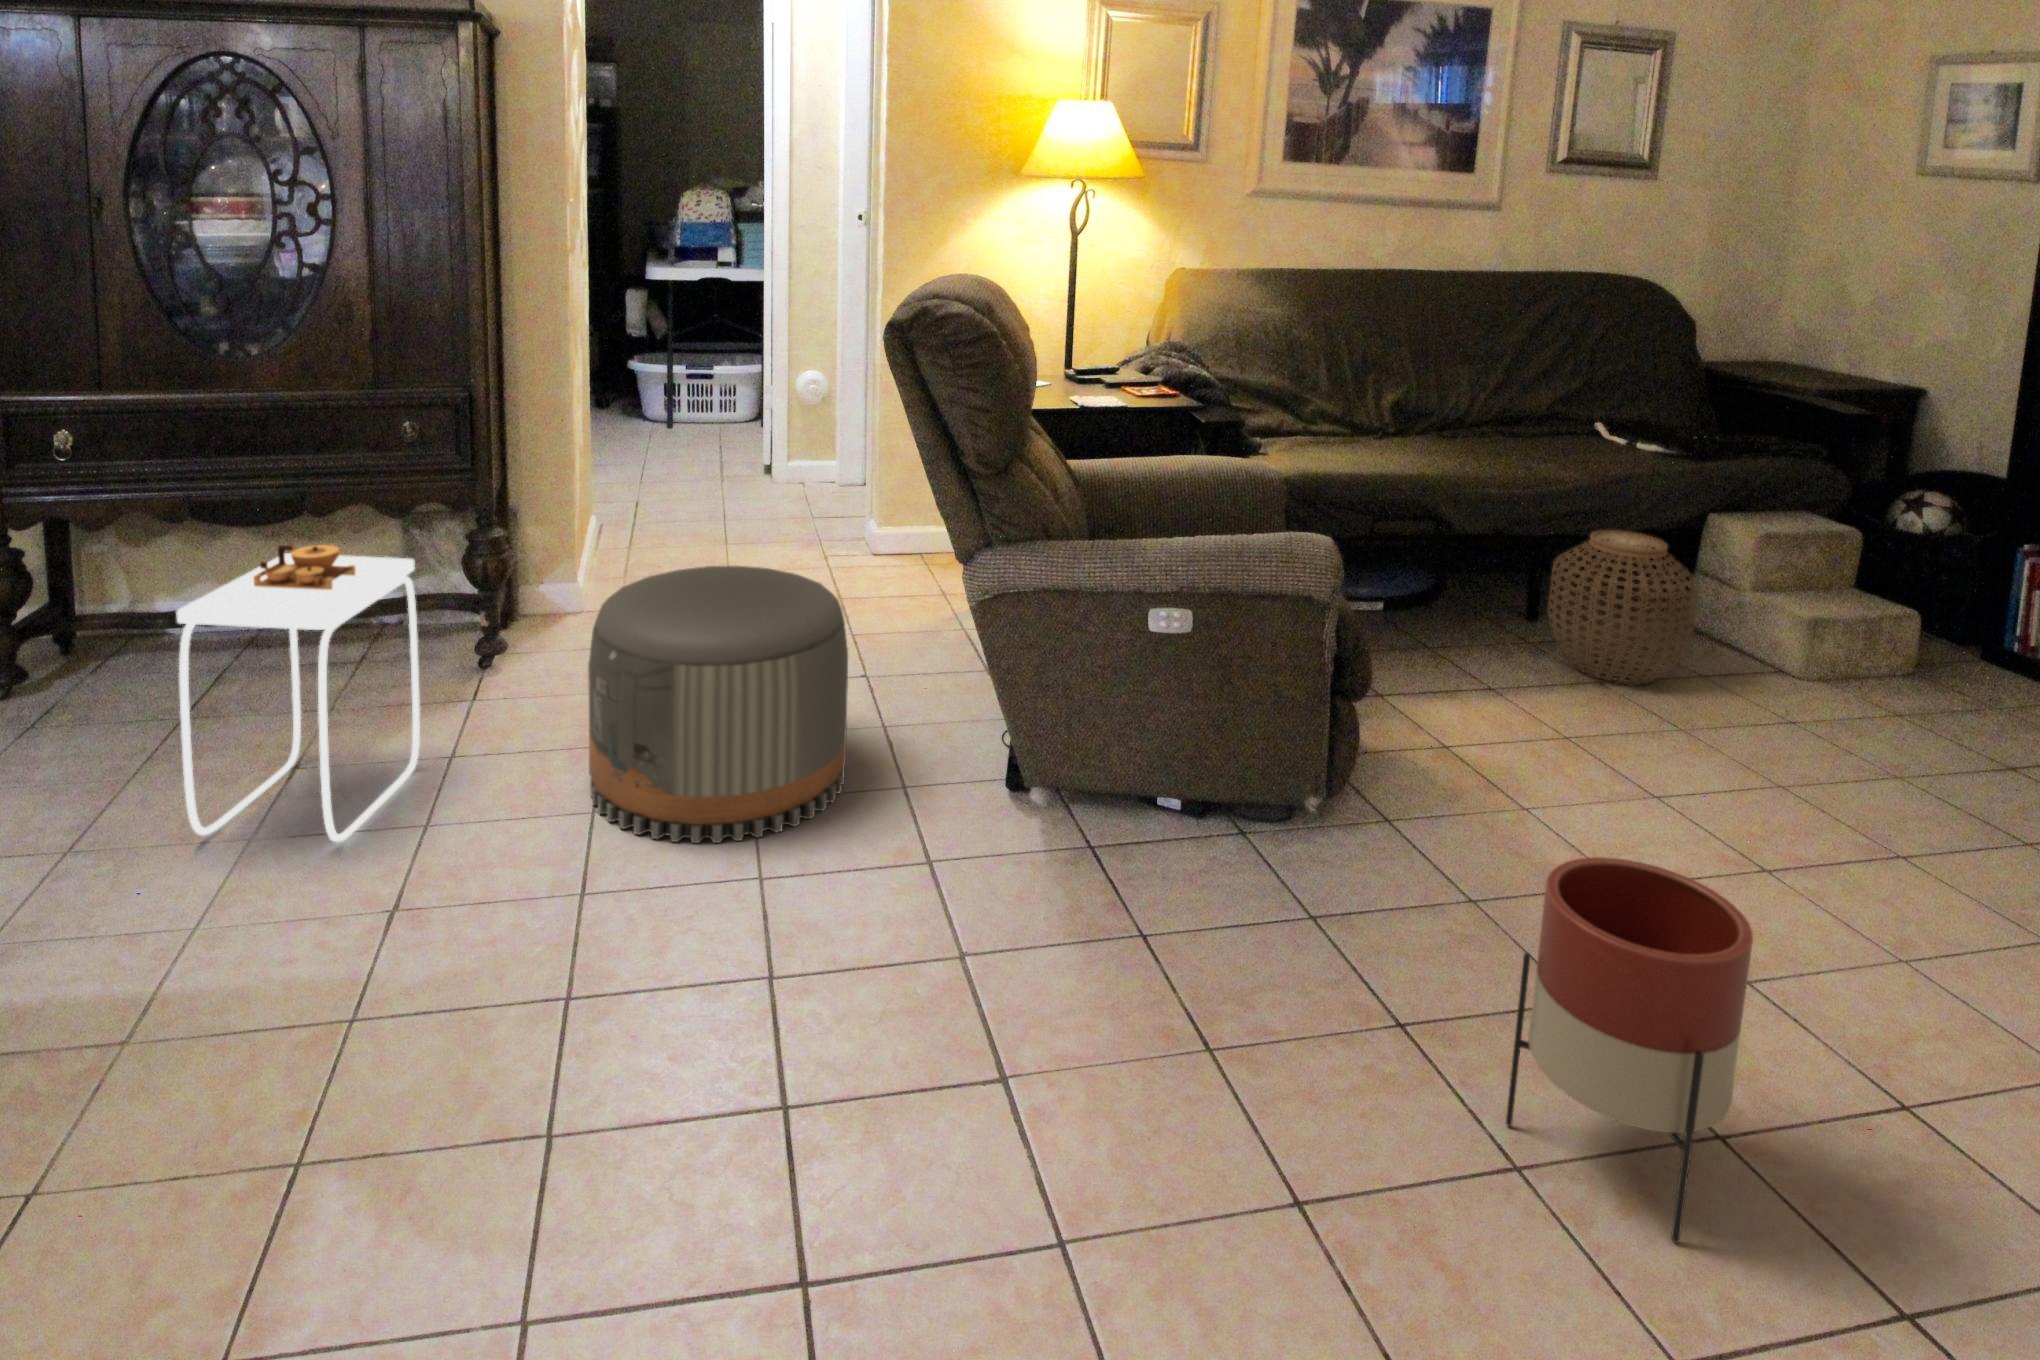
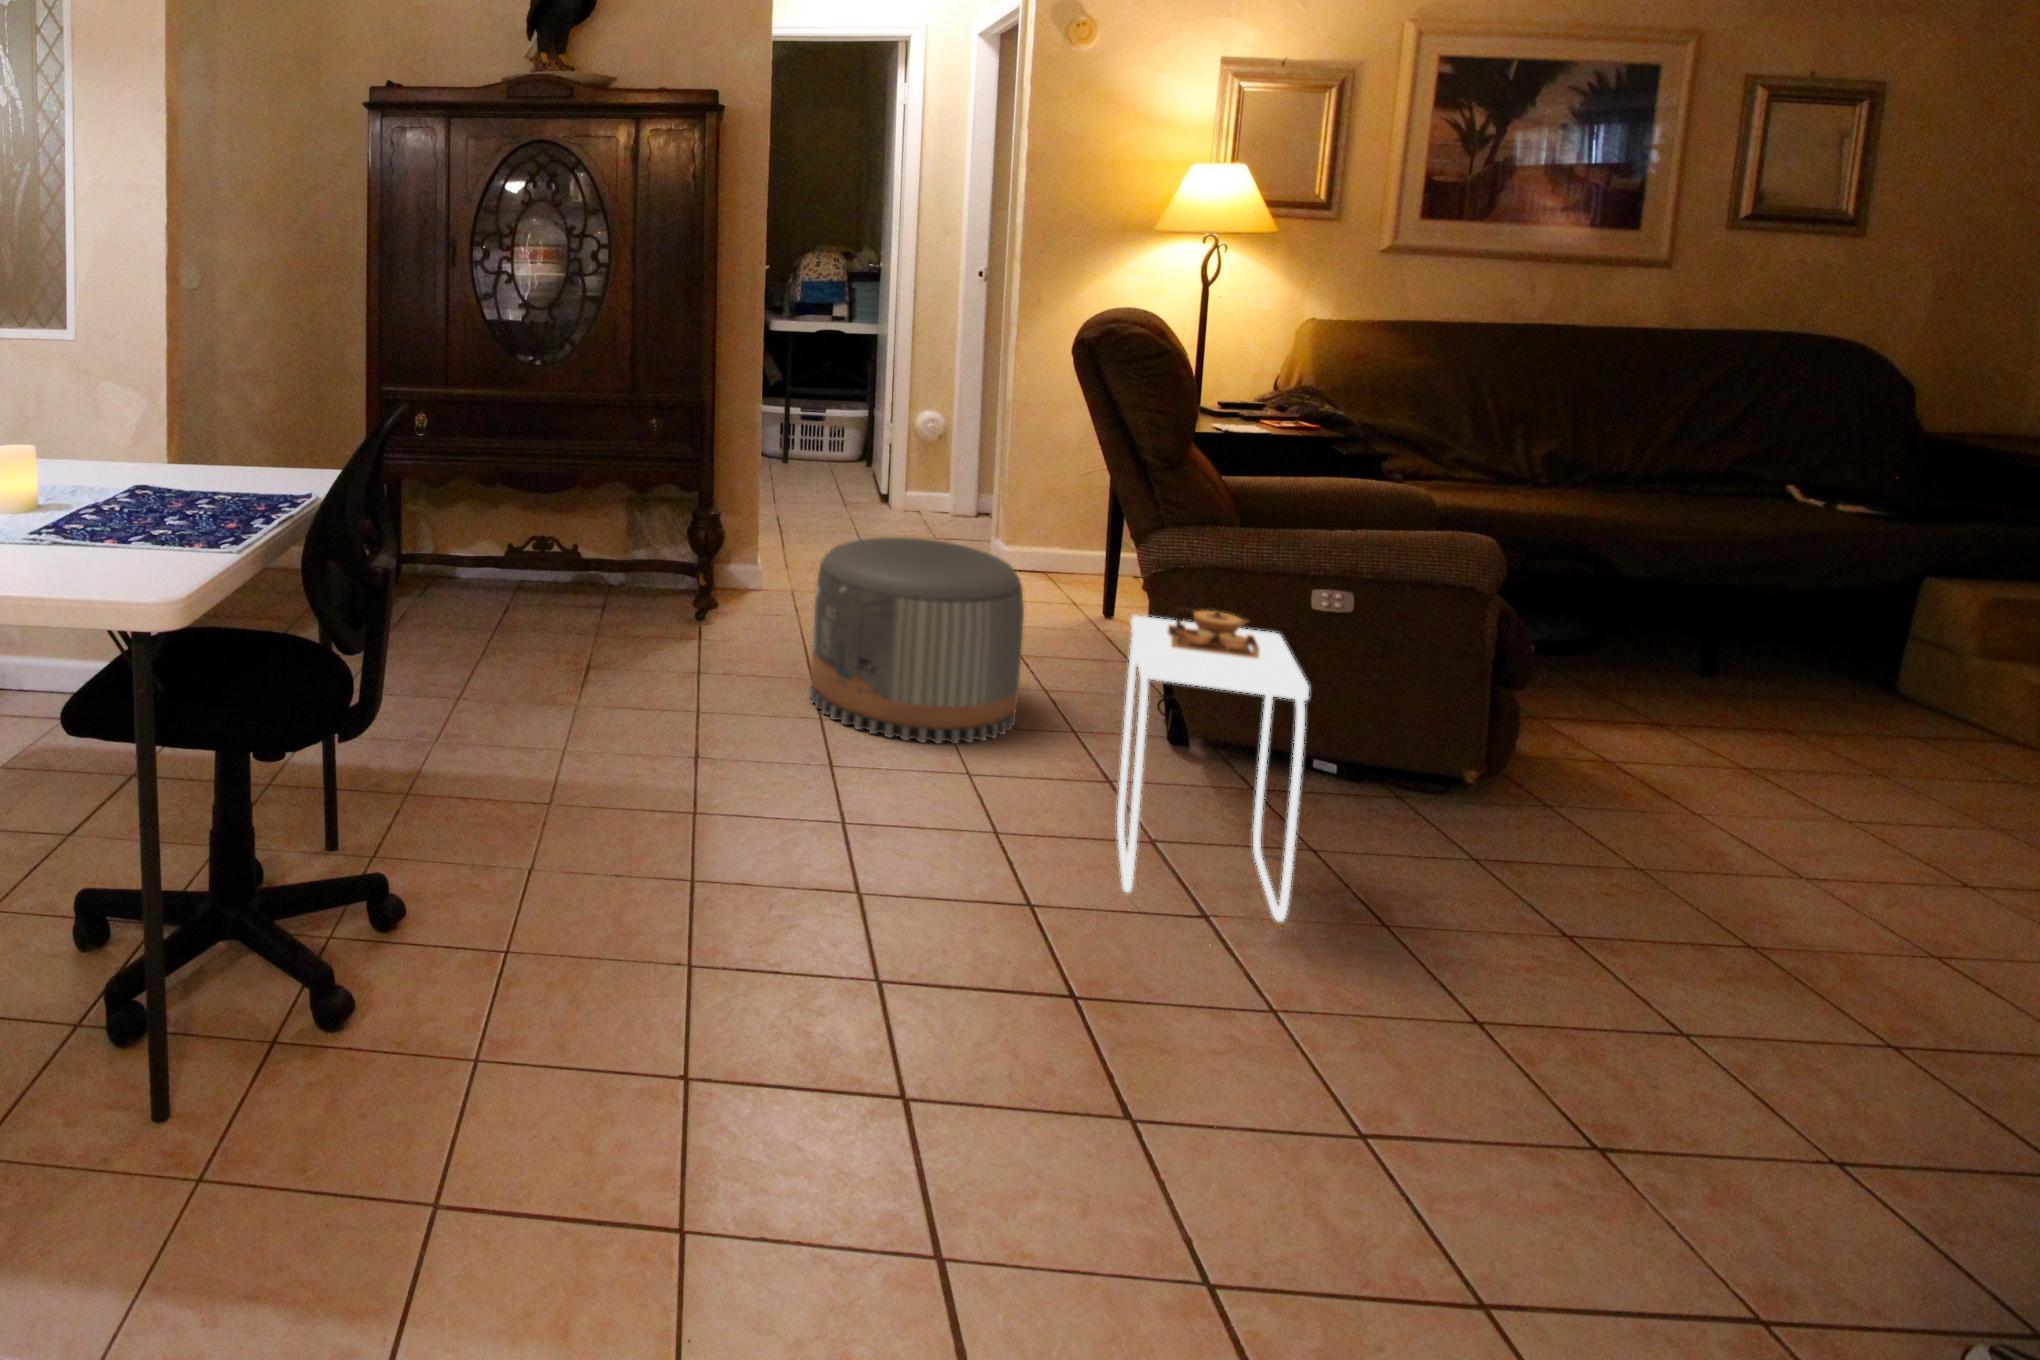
woven basket: present [1549,530,1699,684] -> none [1742,586,1936,746]
side table: present [177,545,420,842] -> present [1117,608,1309,922]
planter: present [1506,857,1753,1243] -> none [1670,786,1926,1097]

